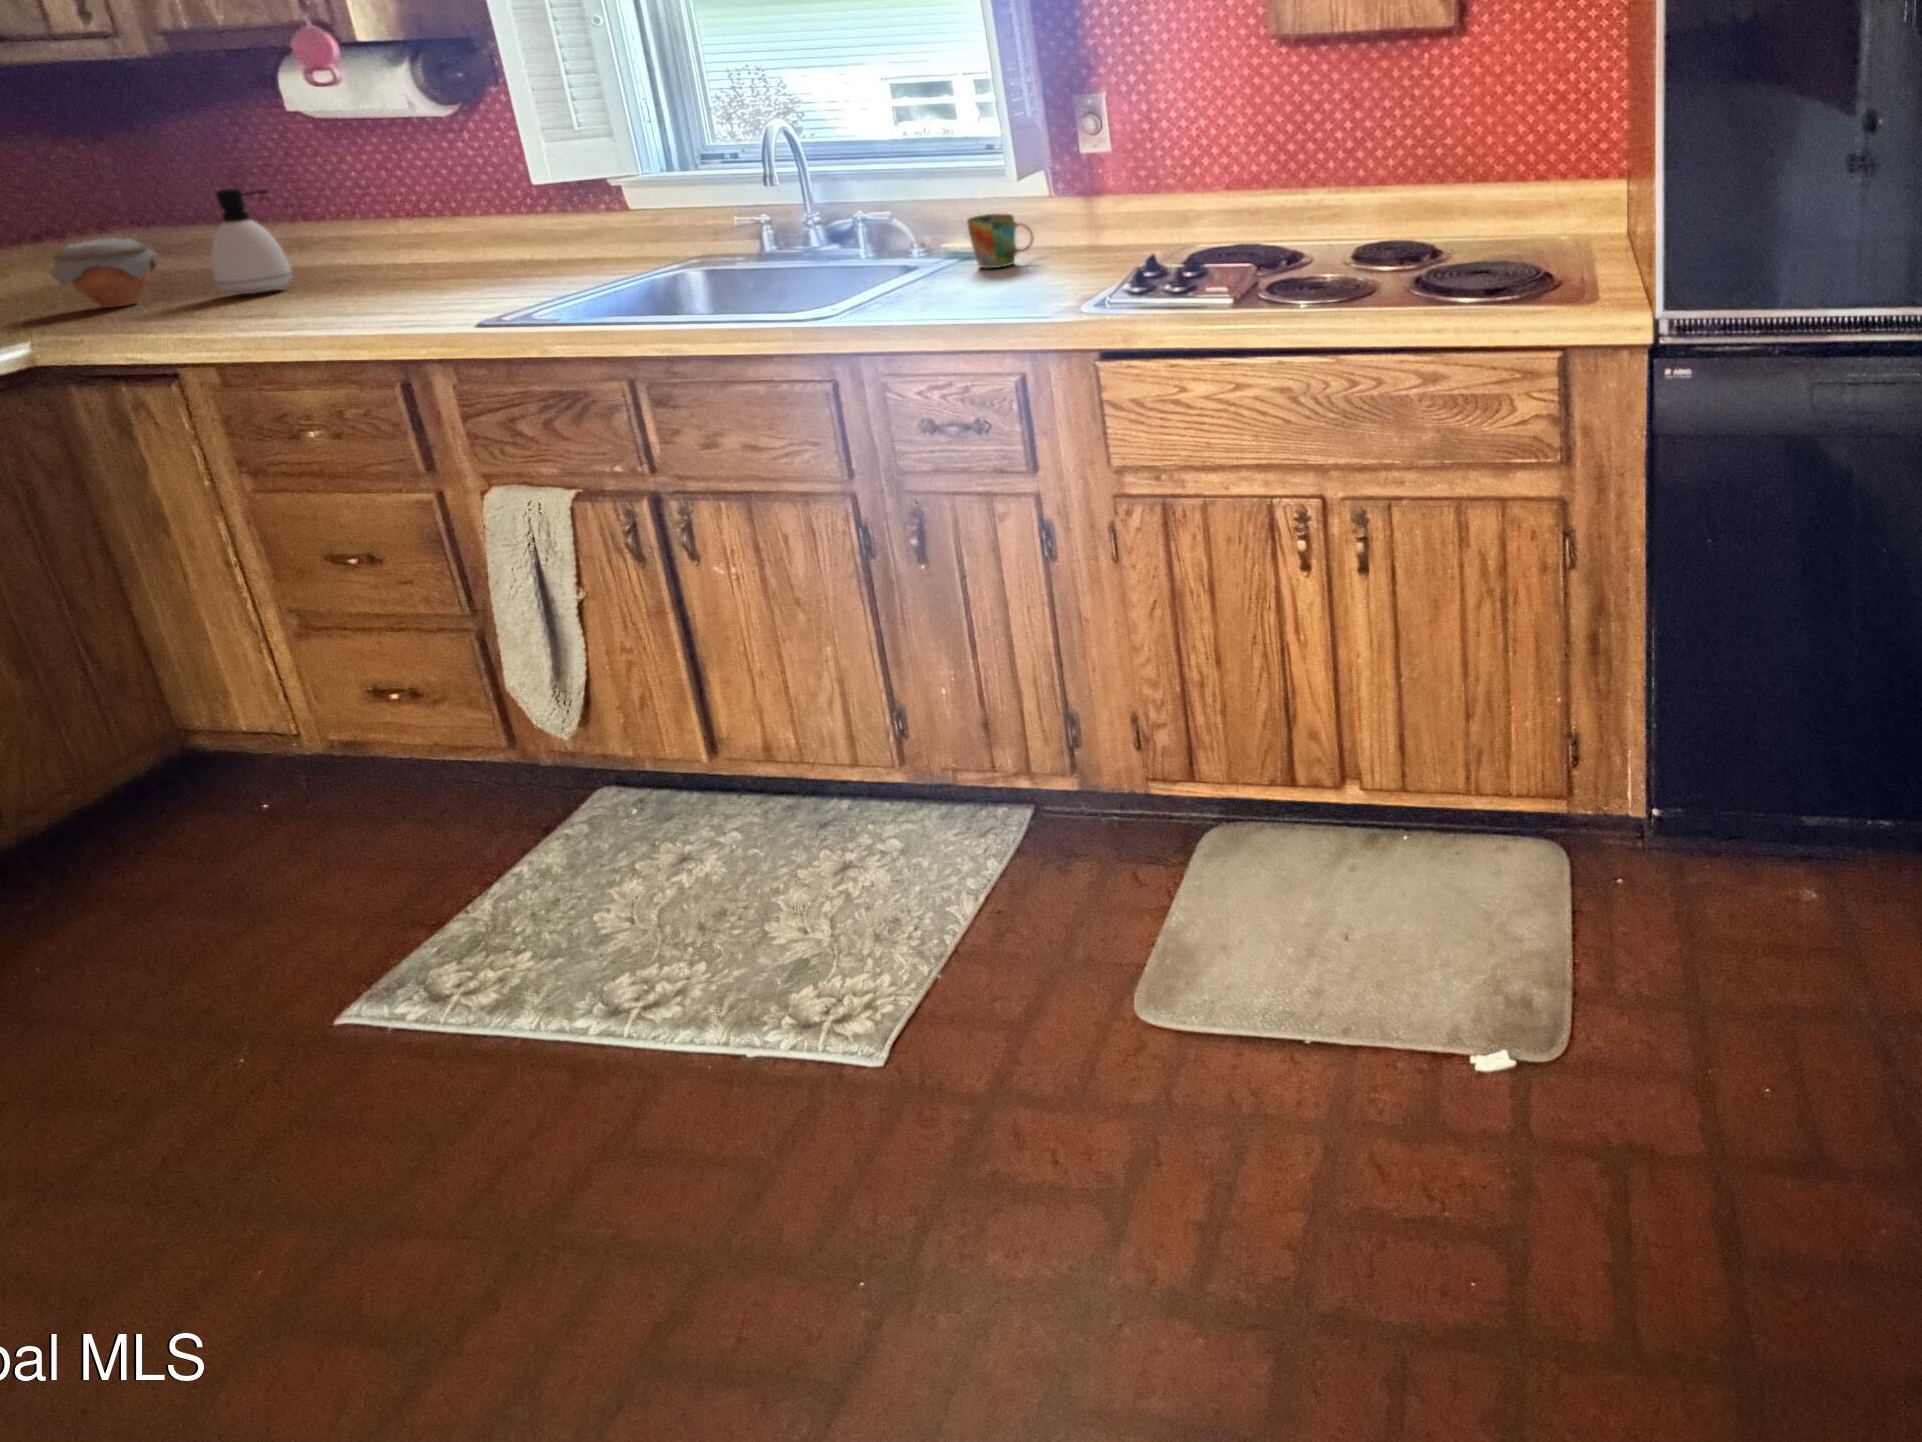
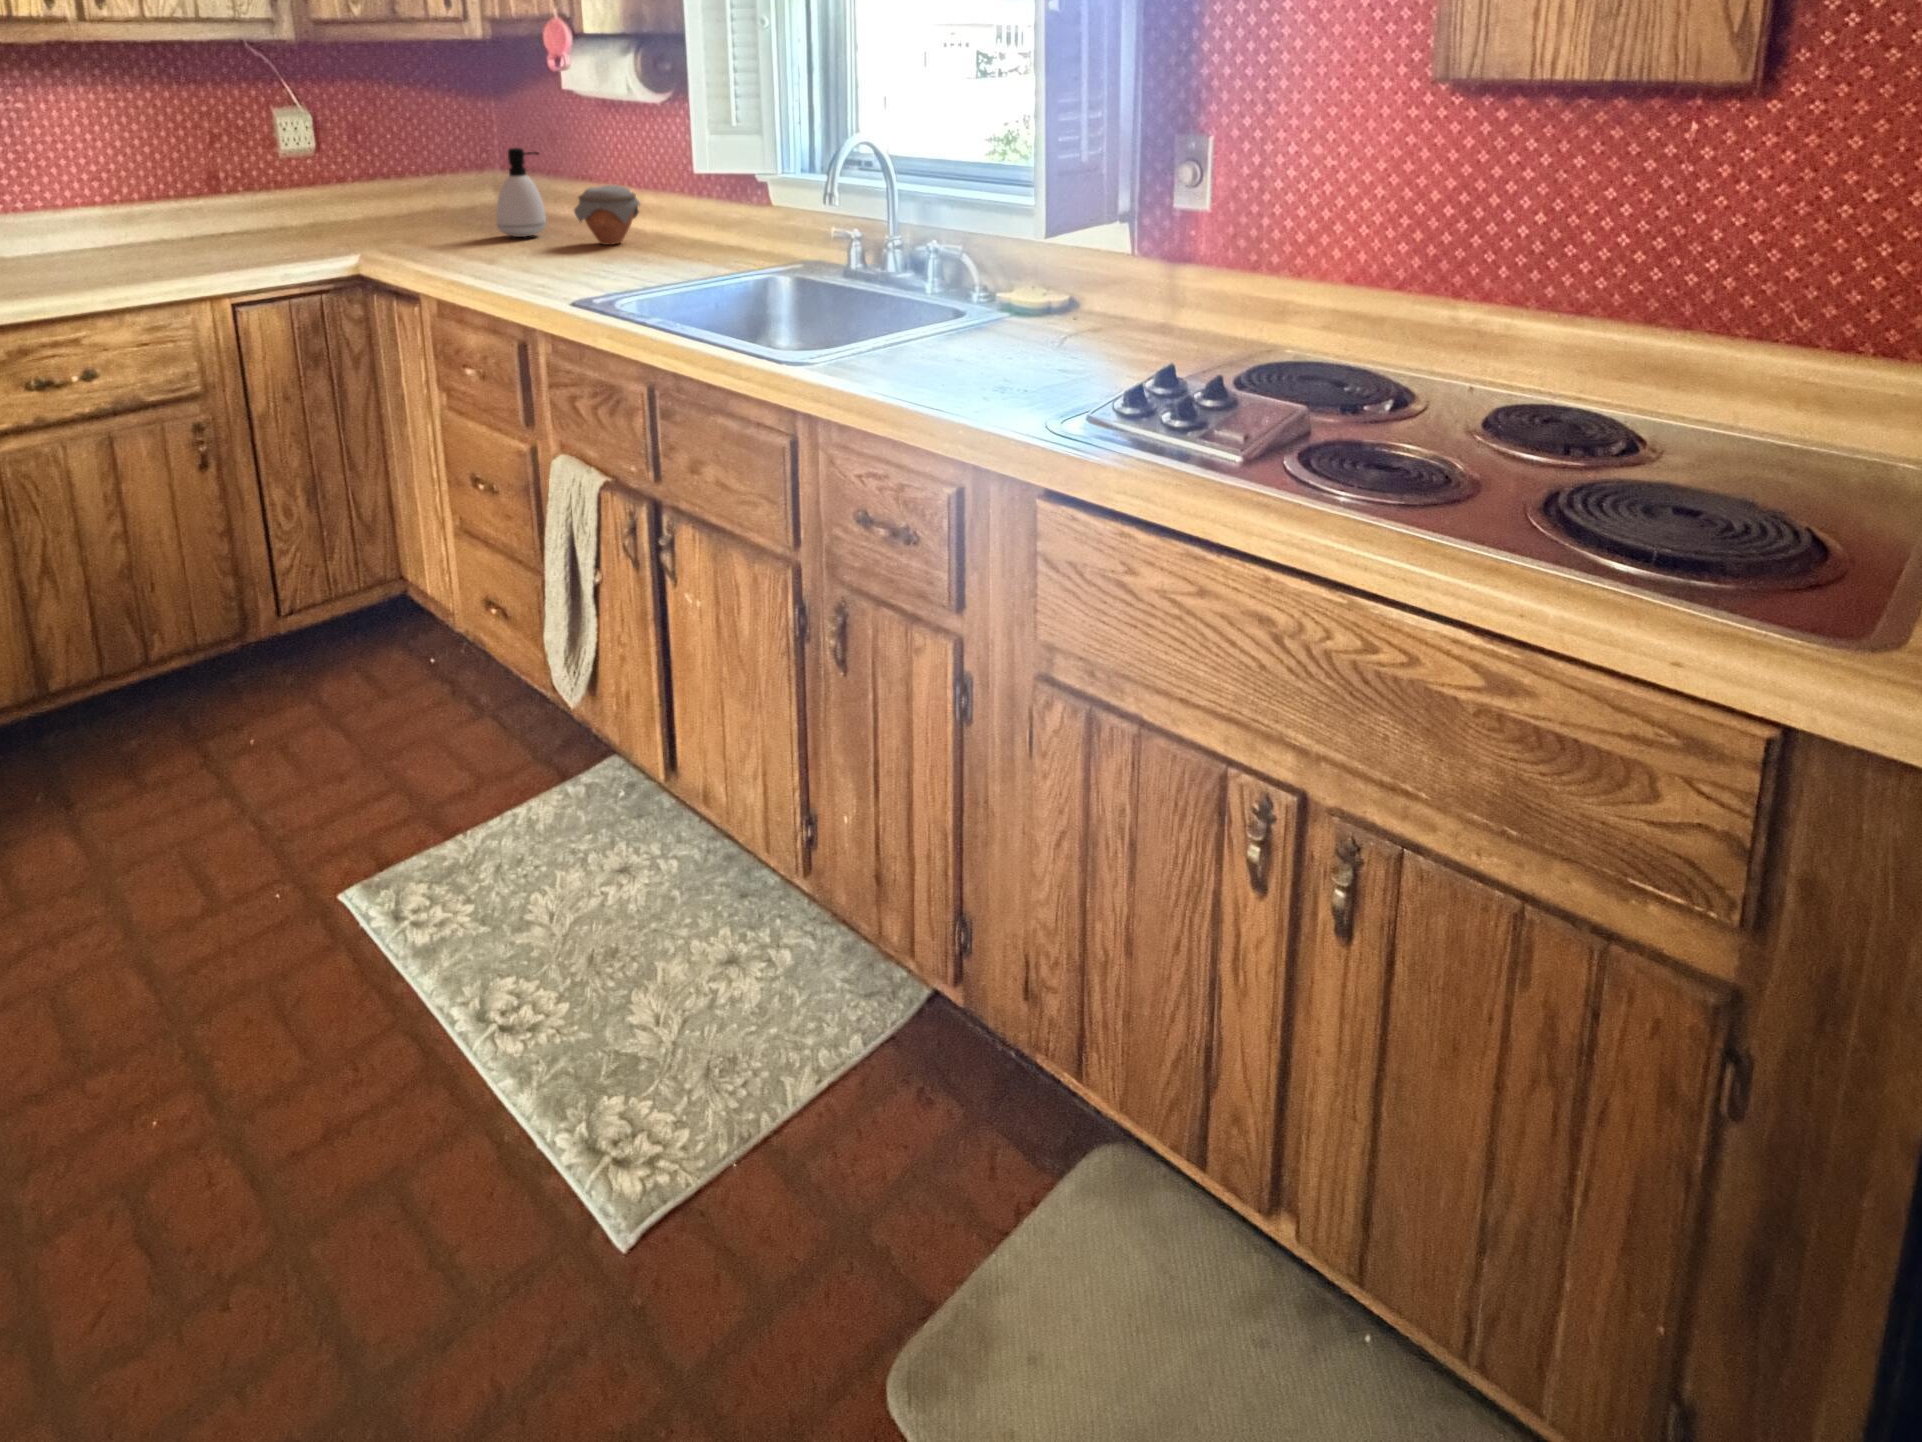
mug: present [967,214,1034,268] -> none [1017,267,1090,335]
jar: present [50,238,157,308] -> present [574,185,640,245]

